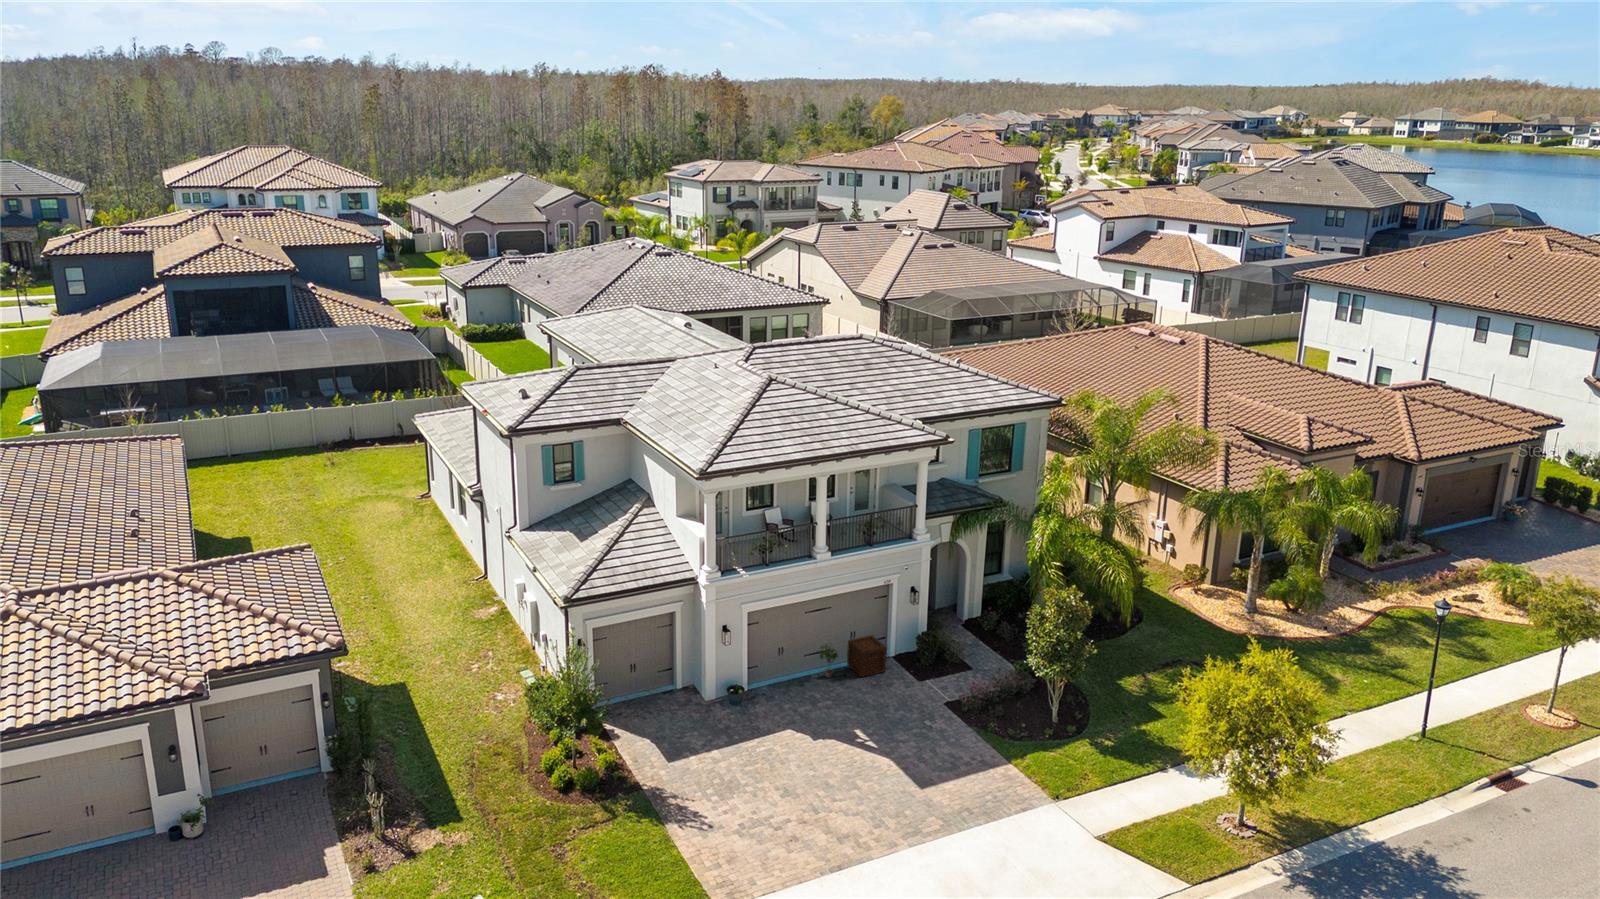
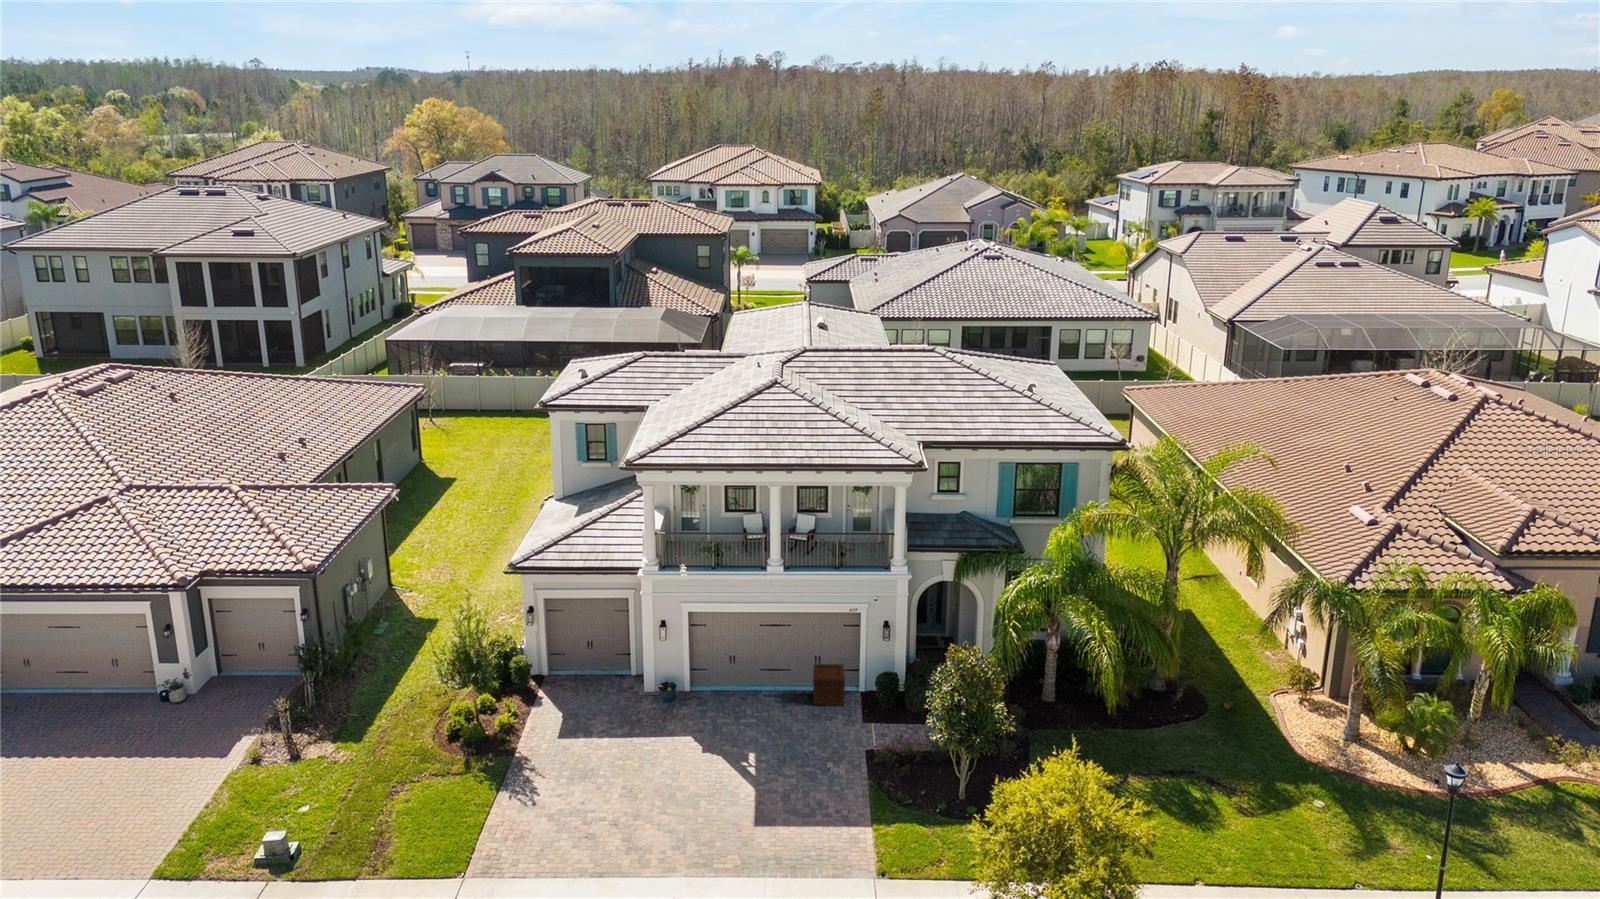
potted plant: present [818,644,838,678] -> present [1216,674,1244,710]

